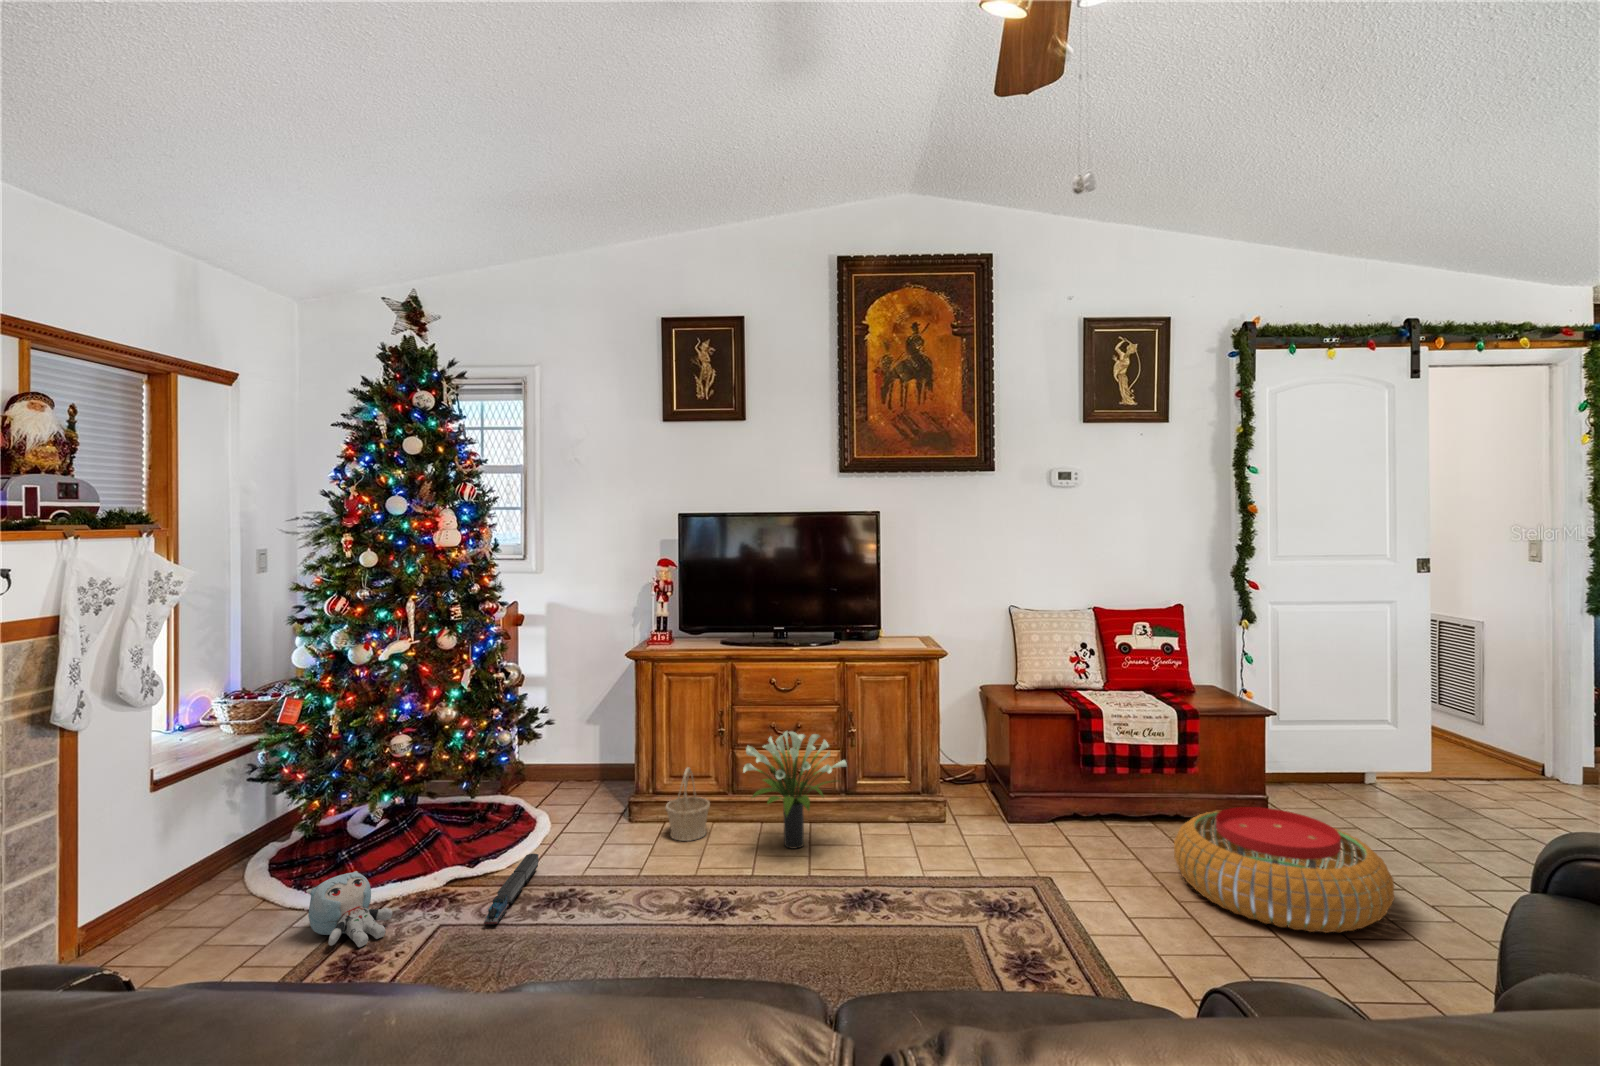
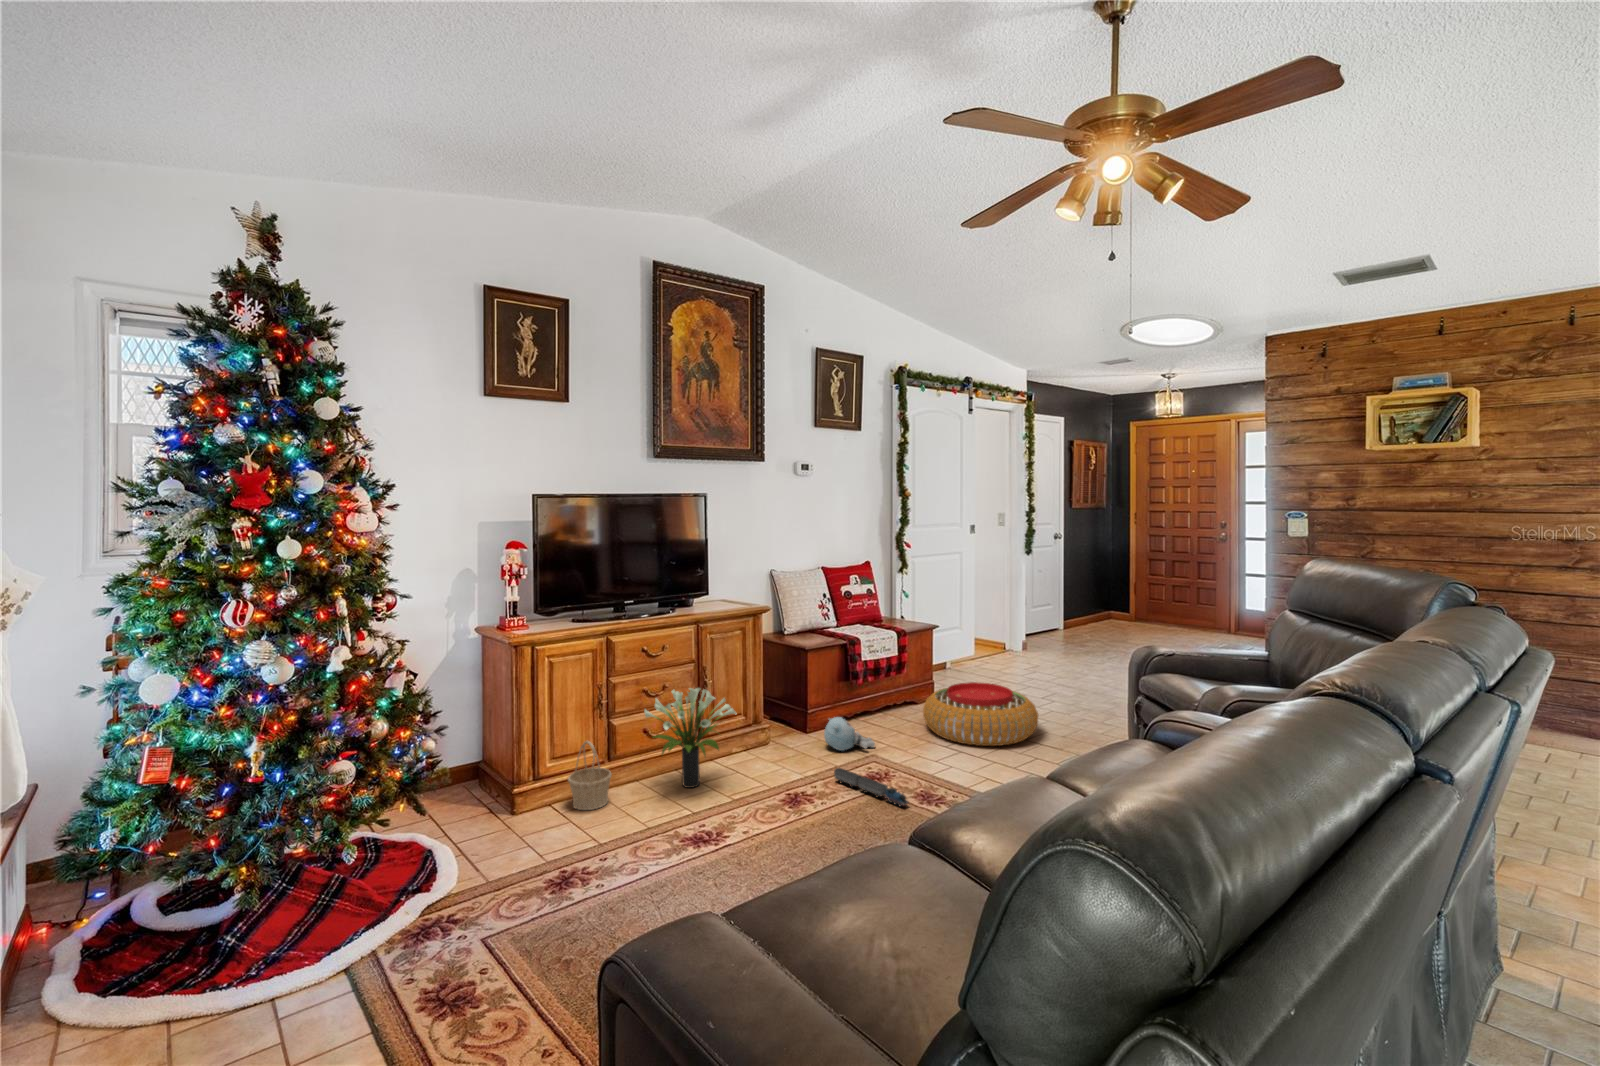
toy train: present [484,854,538,925] -> present [834,768,909,806]
plush toy: present [306,871,392,947] -> present [824,717,875,751]

